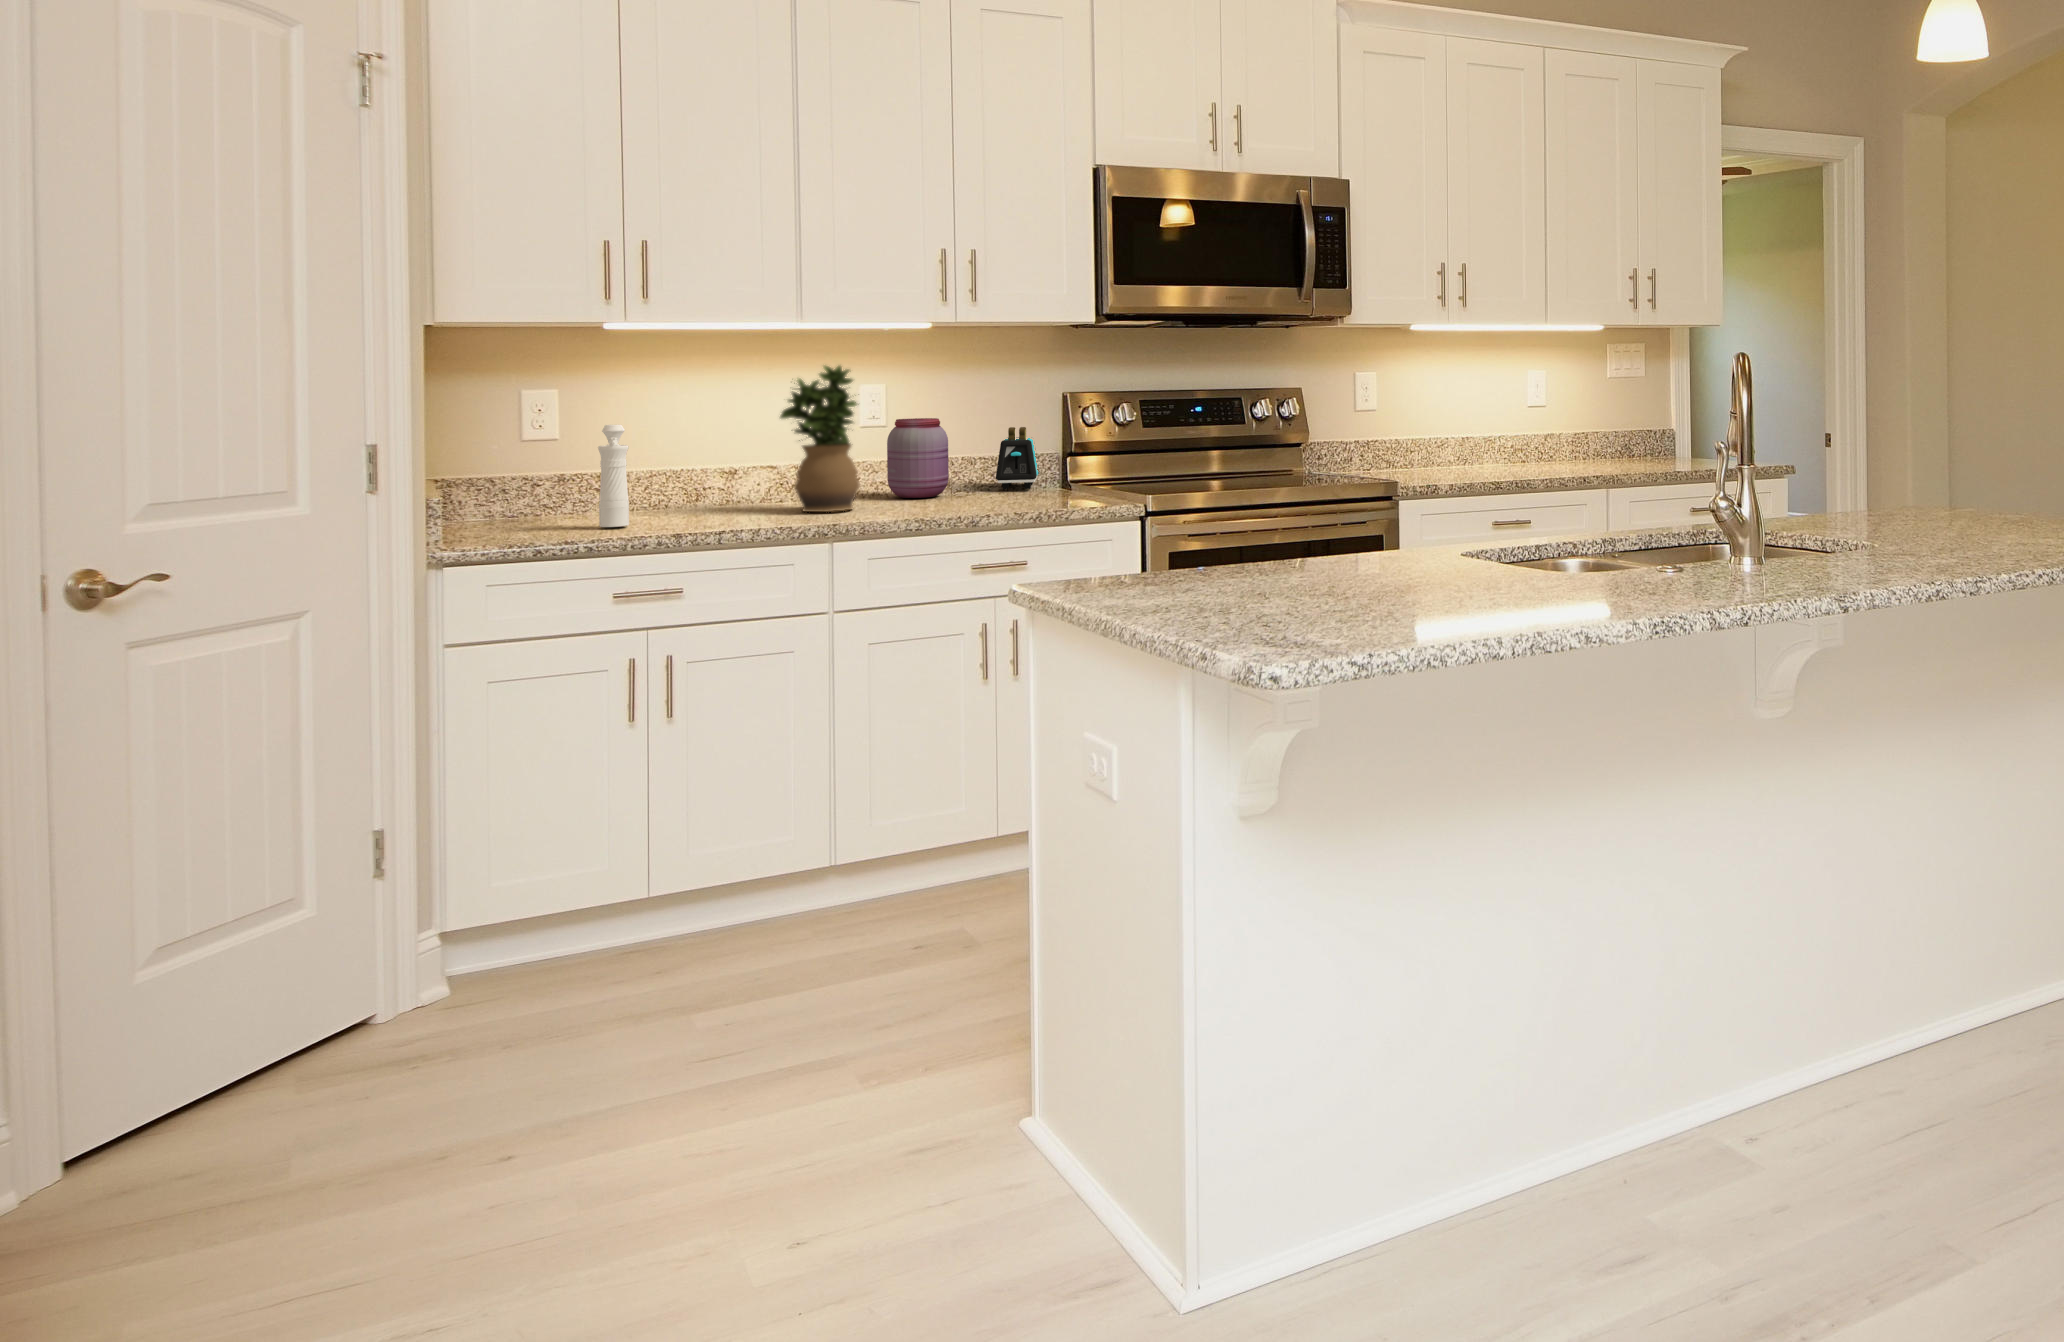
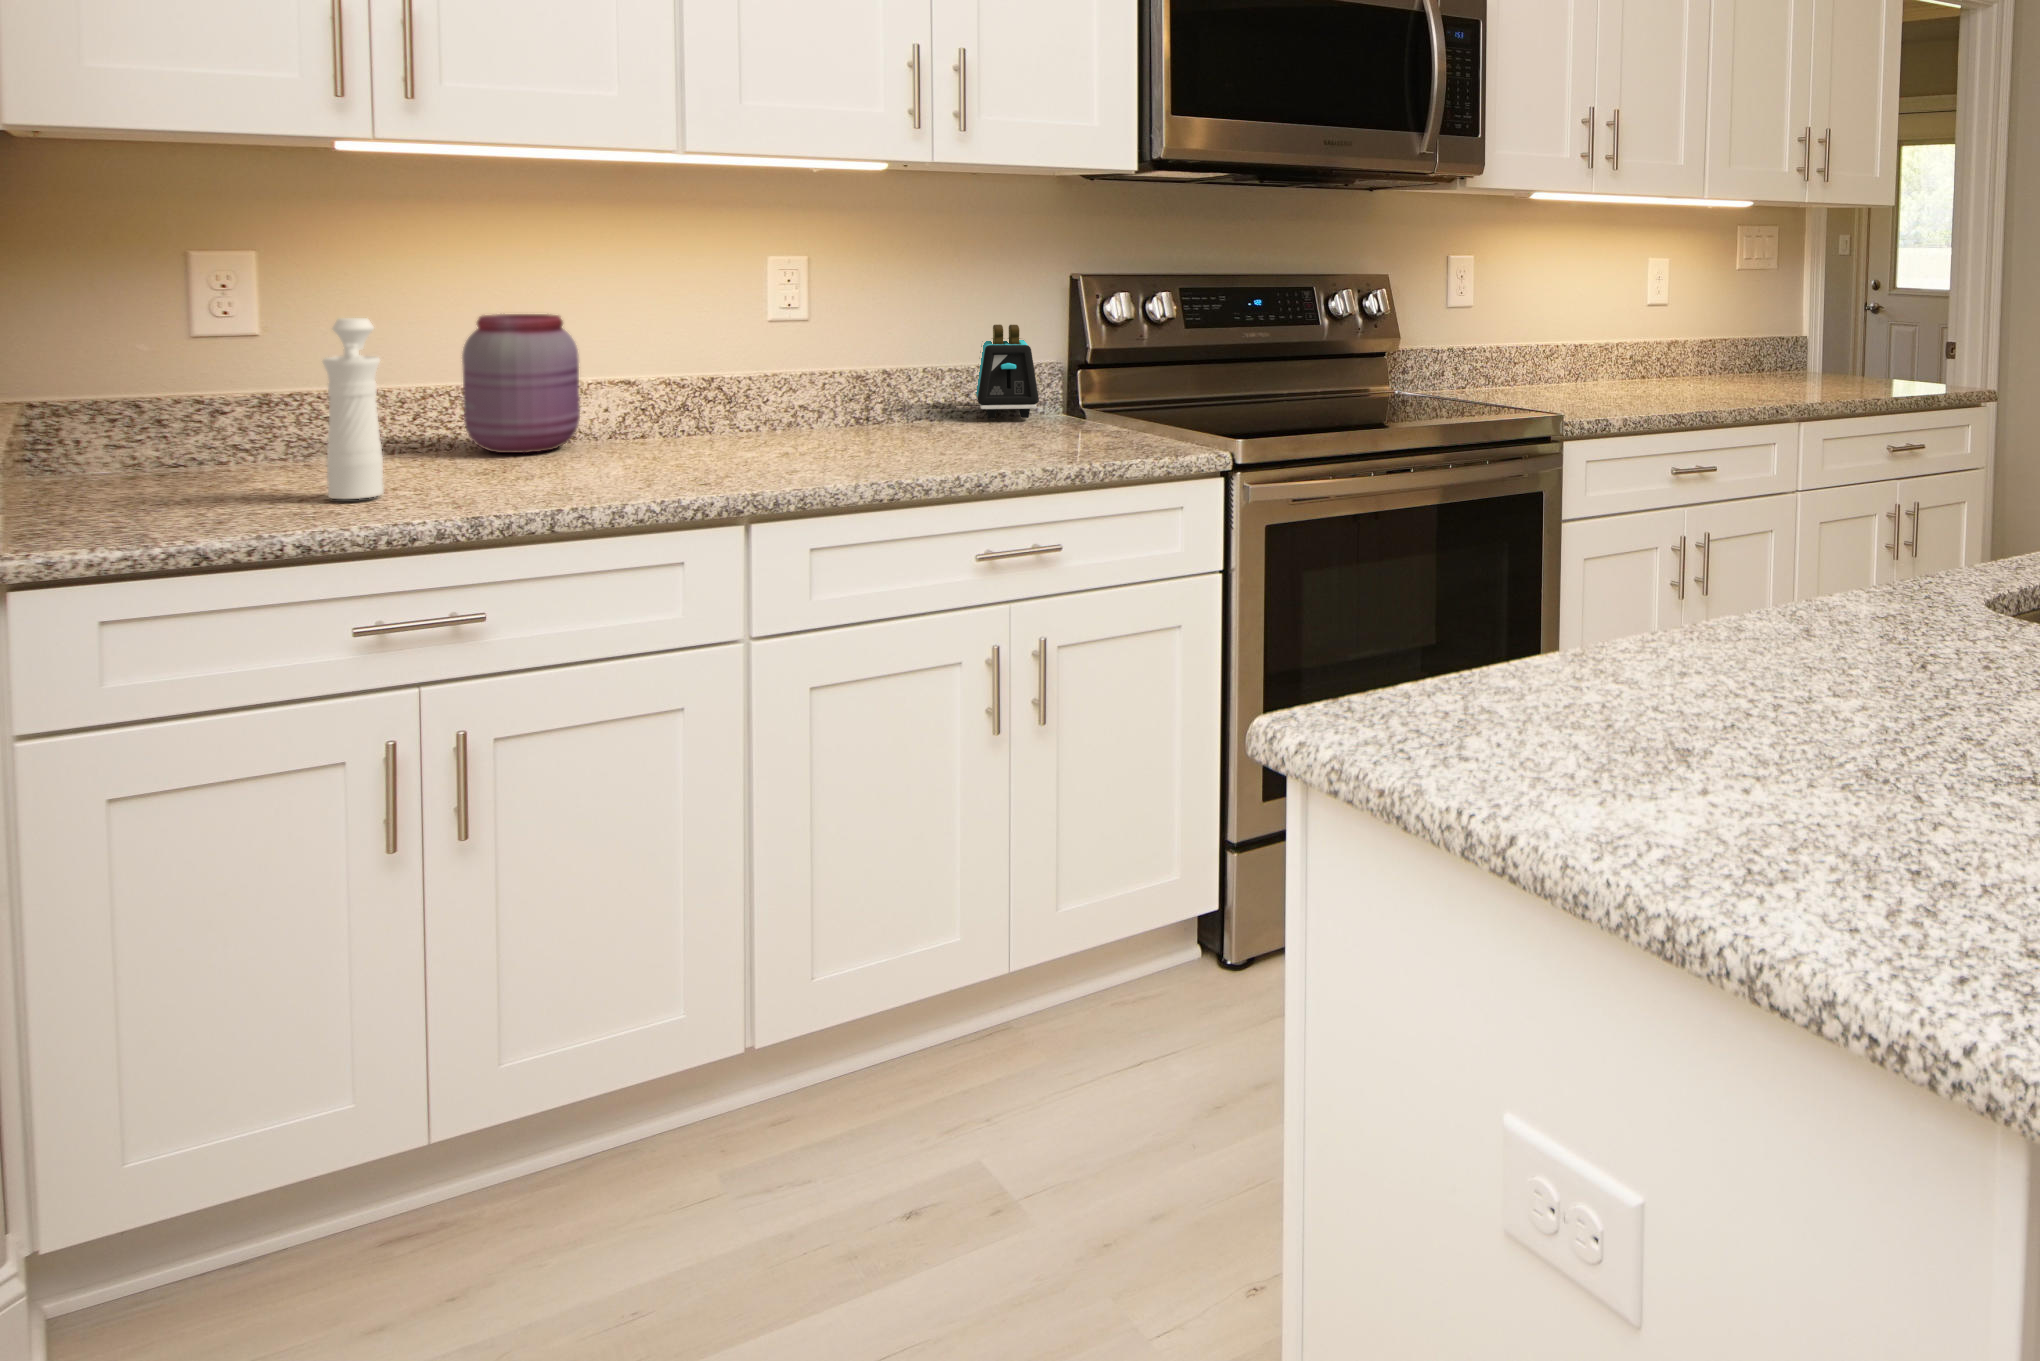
potted plant: present [780,366,860,512] -> none [646,226,782,465]
jar: present [887,418,949,498] -> present [462,314,580,453]

